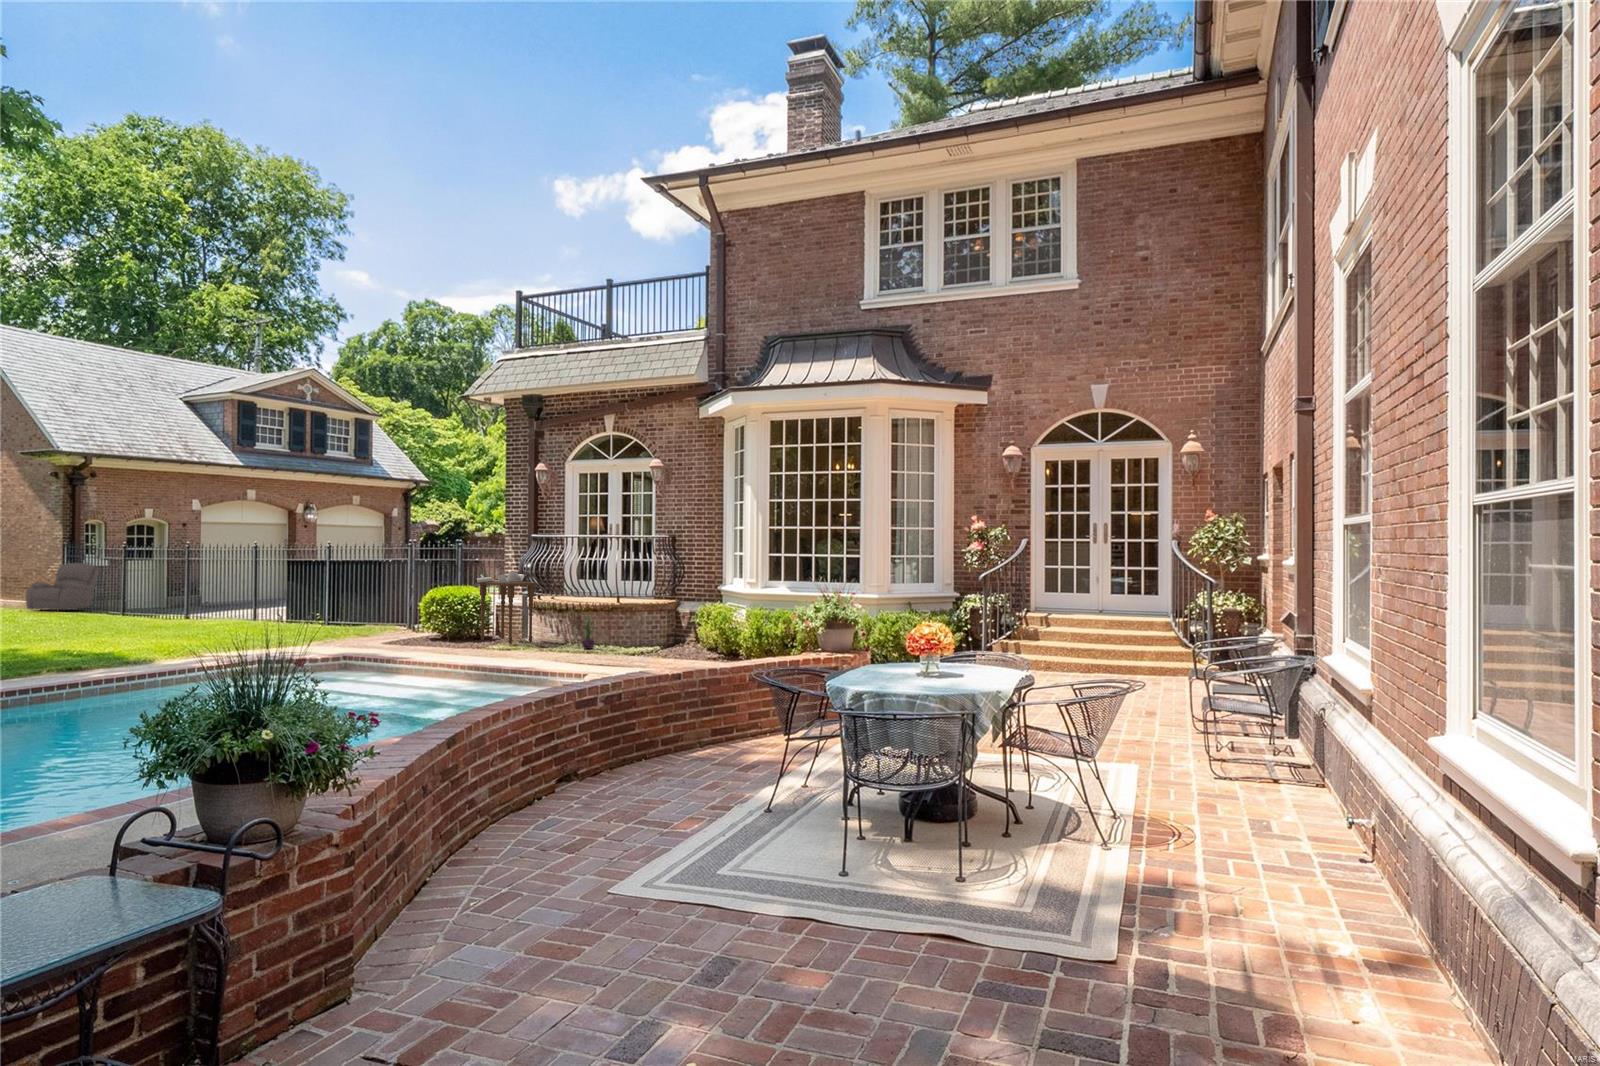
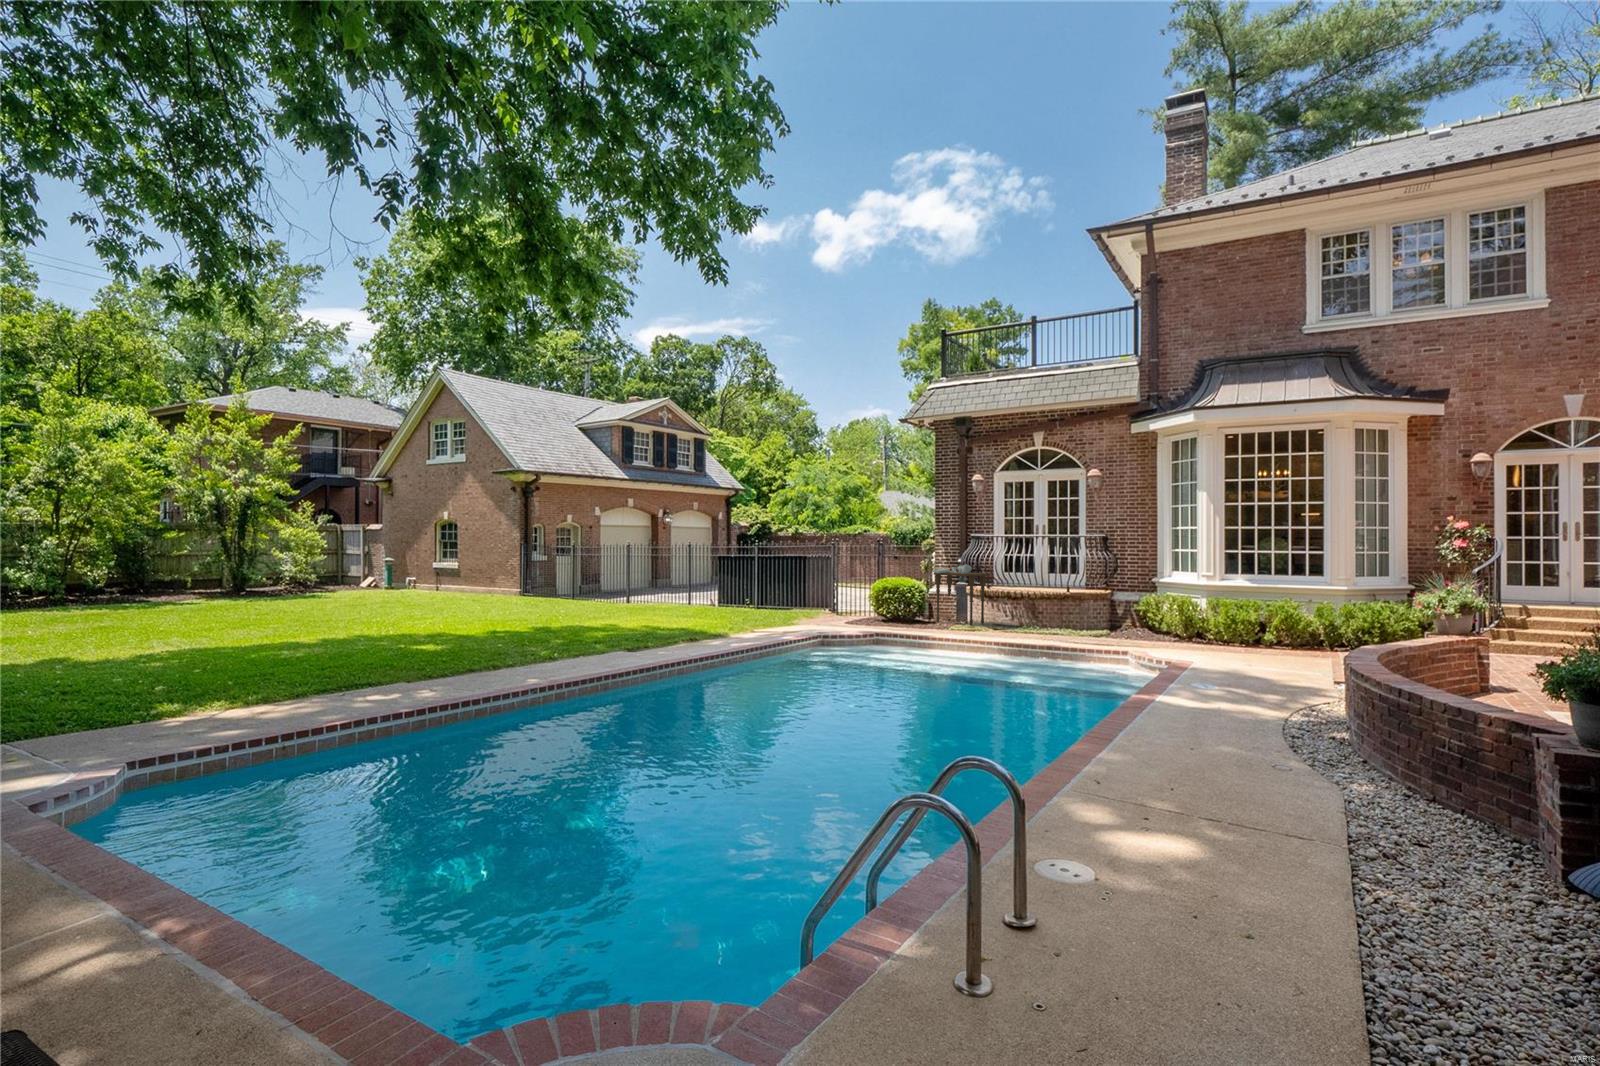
chair: present [26,563,100,611] -> none [502,556,549,595]
decorative plant: present [580,615,595,649] -> none [1032,600,1067,630]

